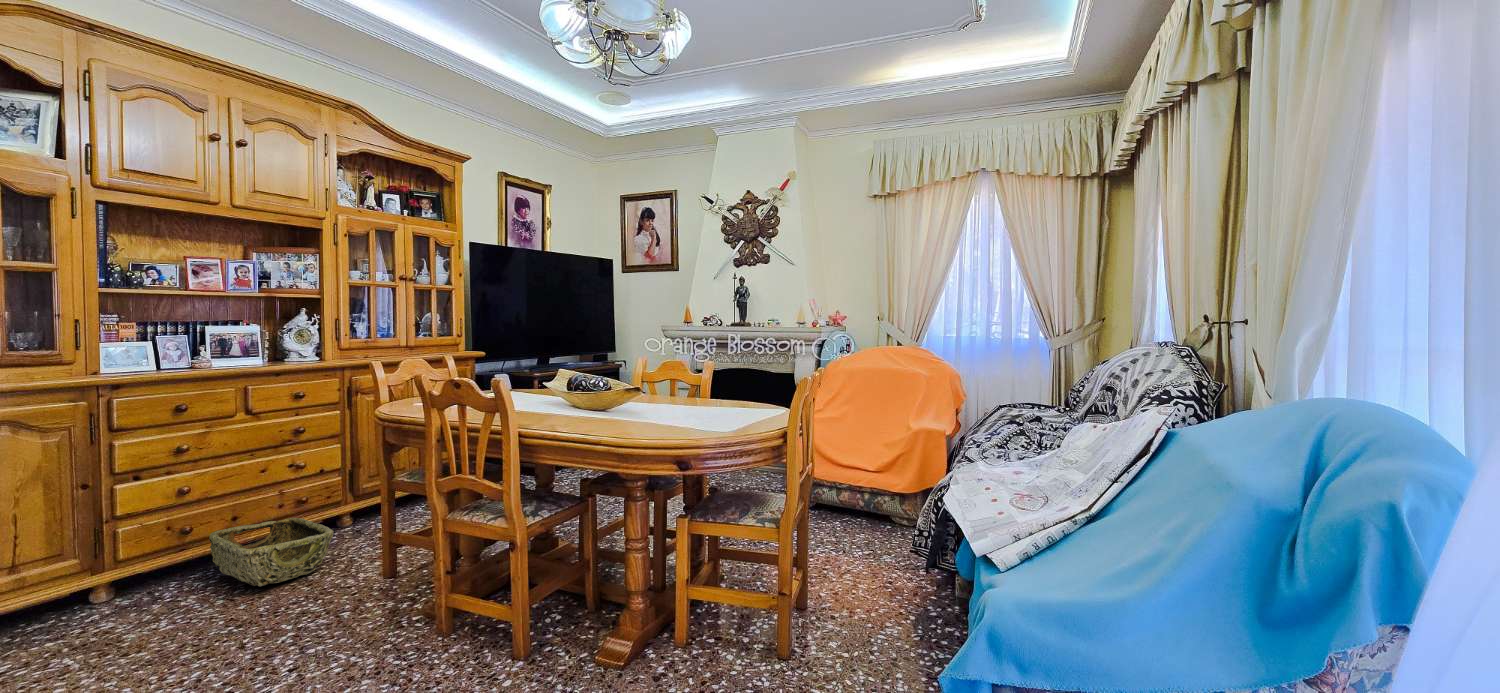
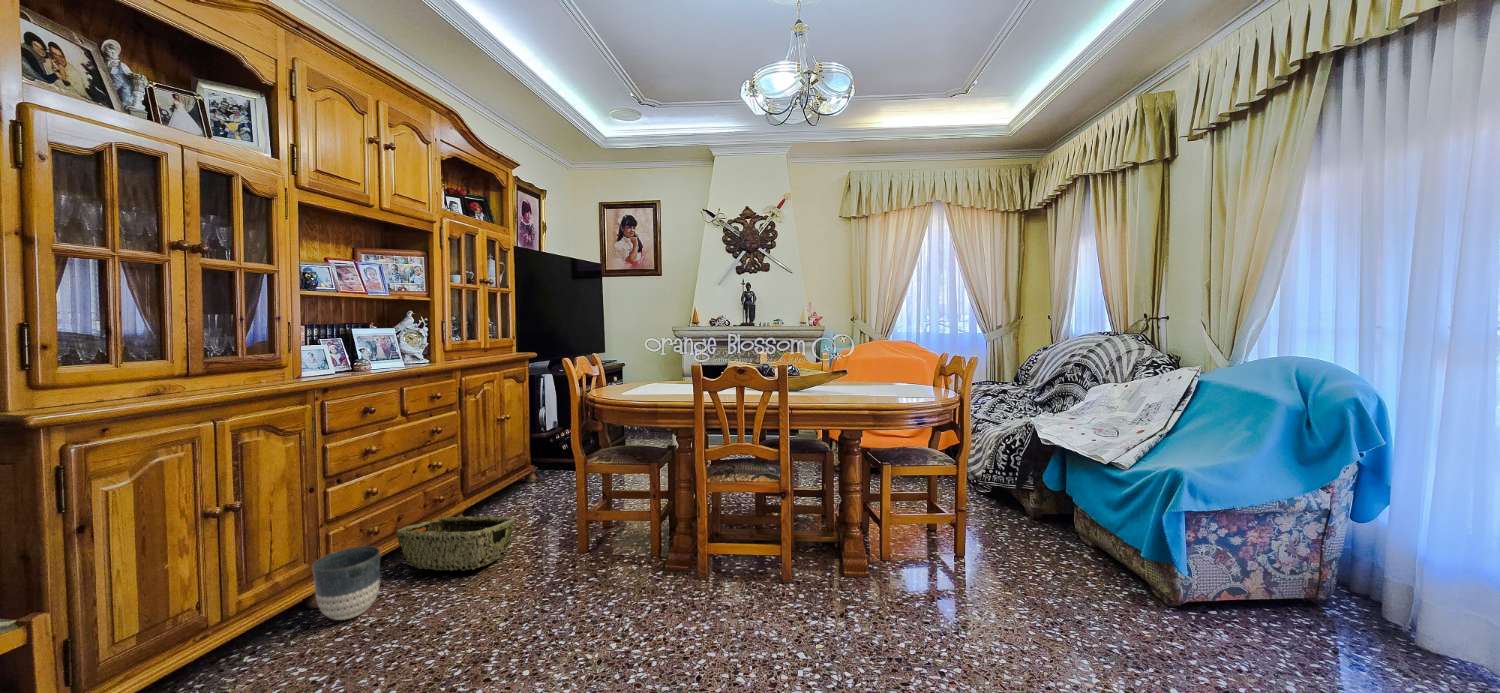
planter: none [48,552,144,630] -> present [312,546,380,620]

